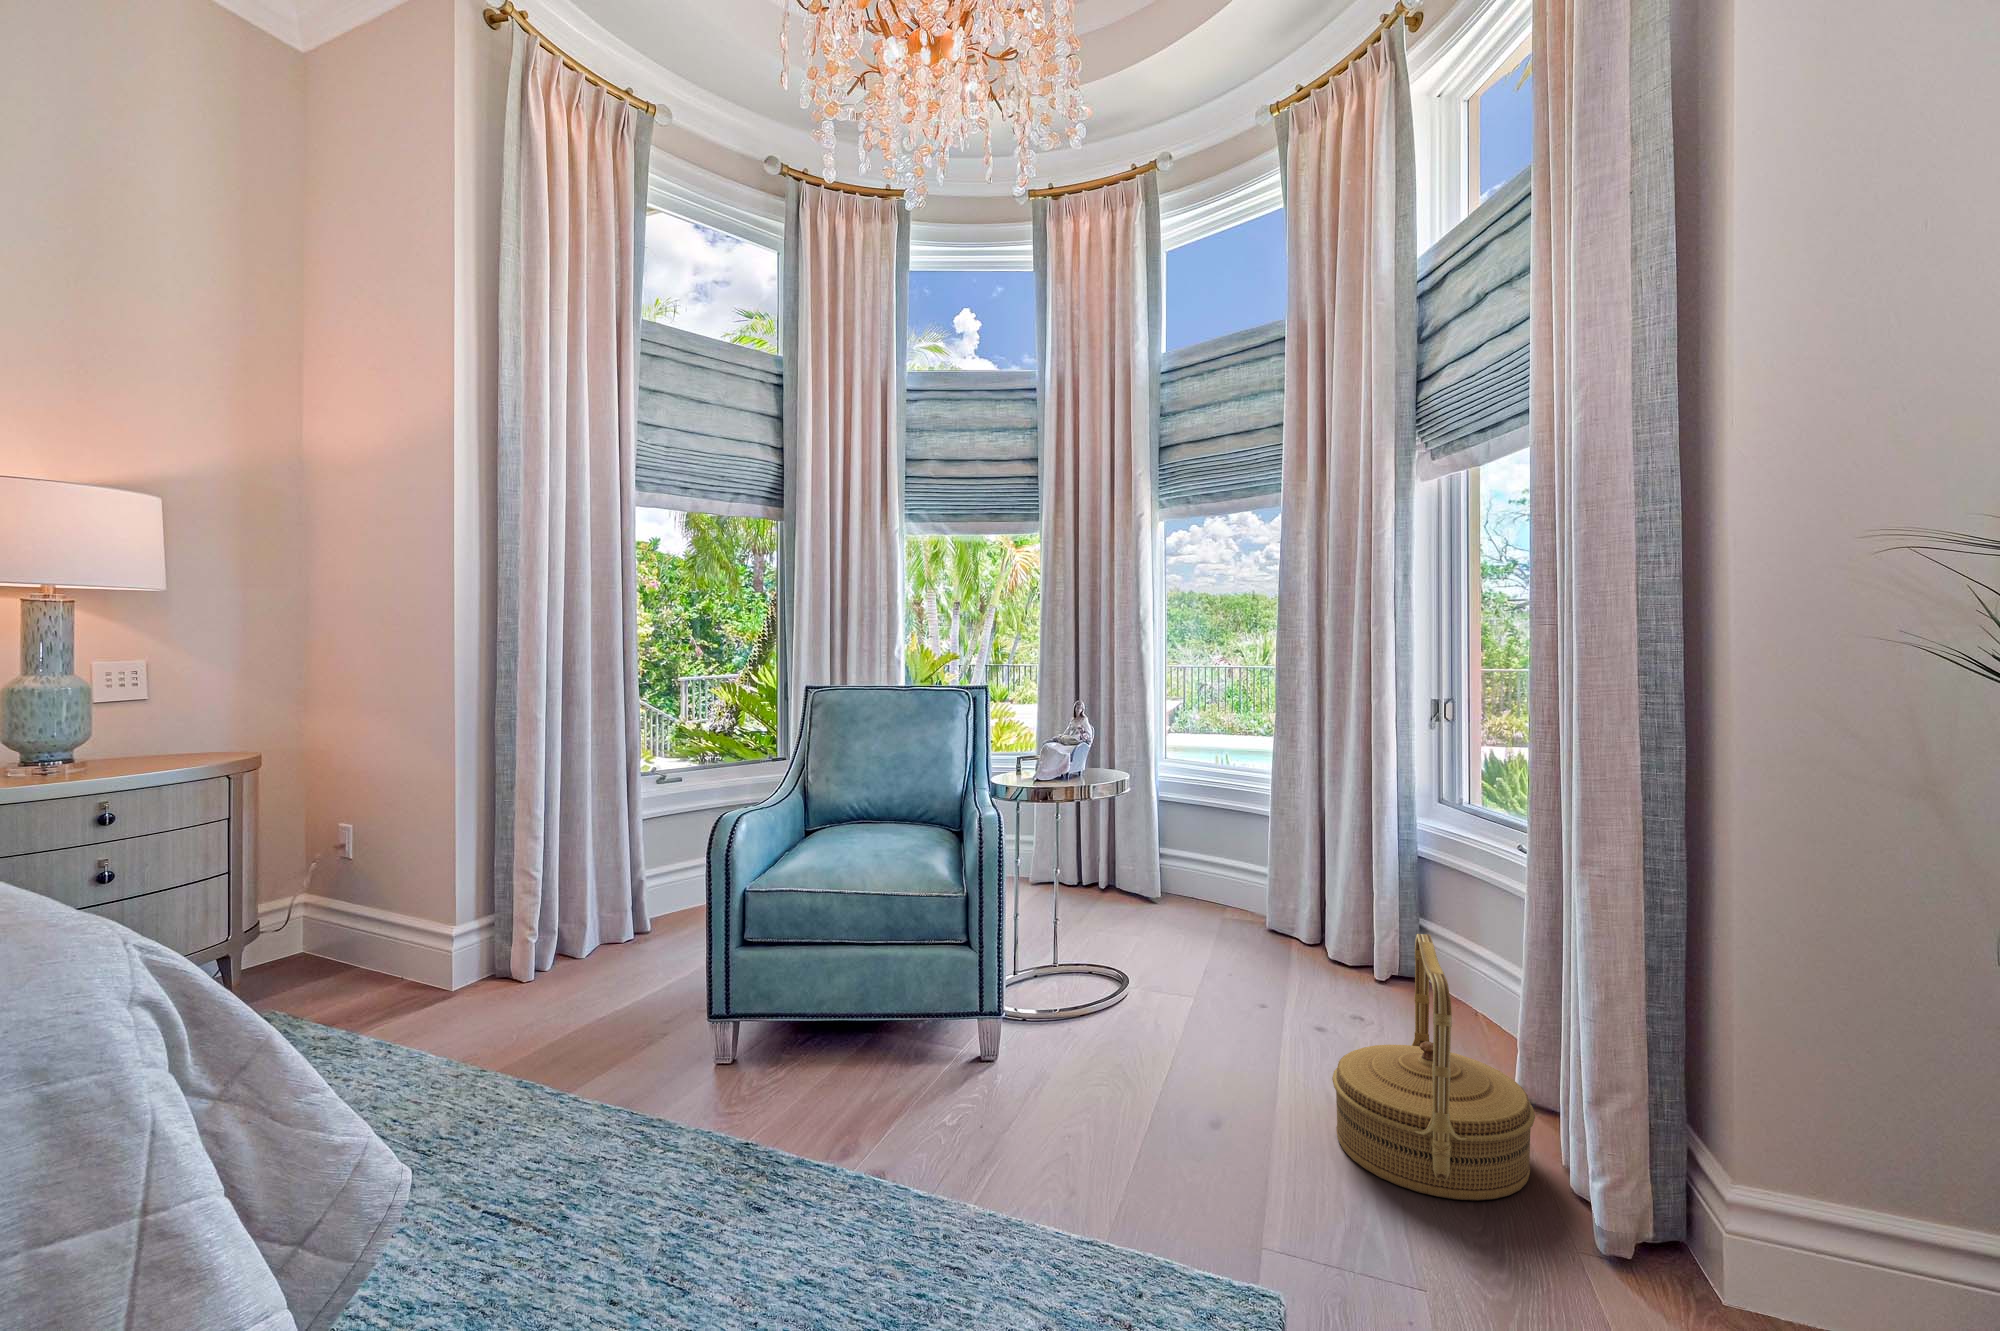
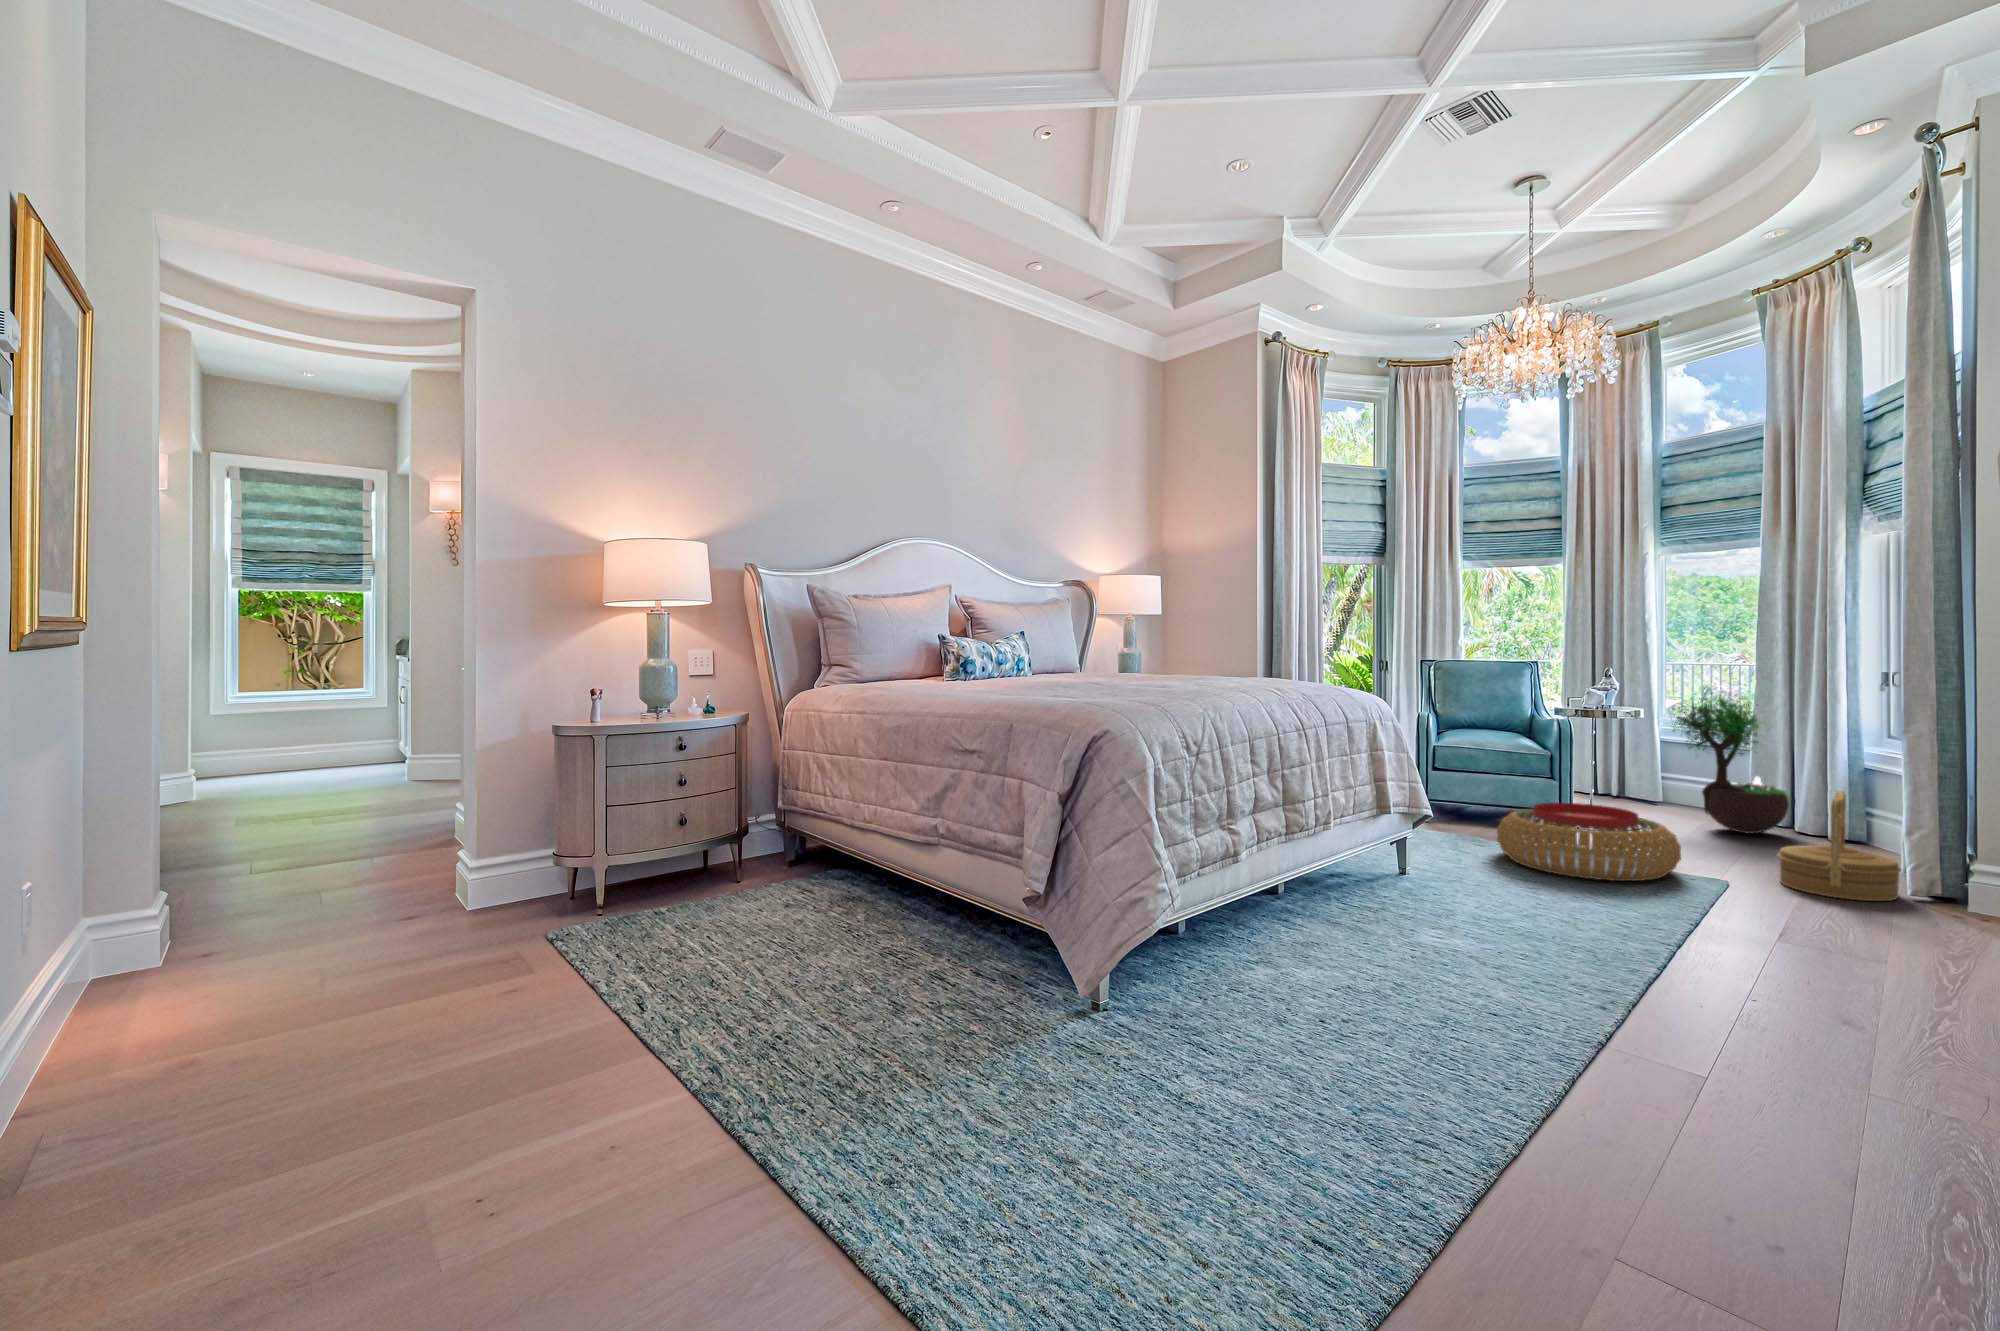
potted tree: none [1158,716,1323,963] -> present [1671,692,1789,833]
pouf: none [825,983,1173,1225] -> present [1497,803,1681,881]

